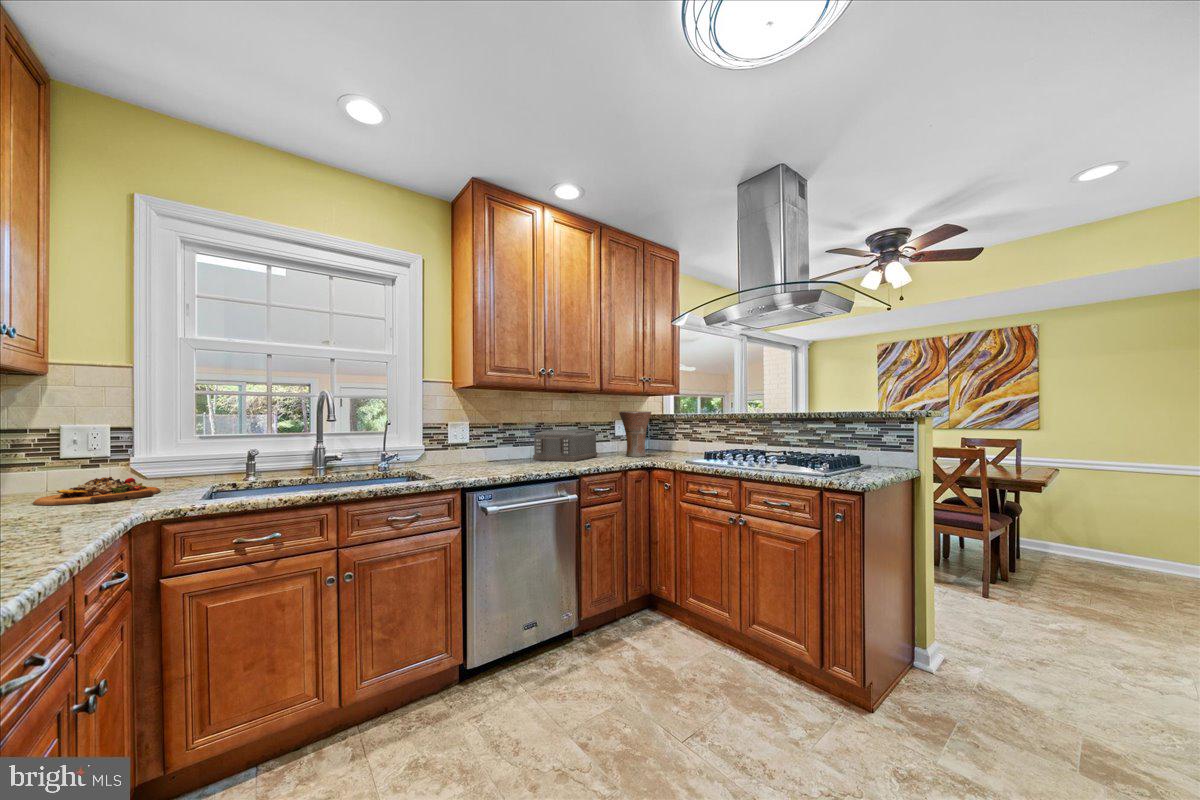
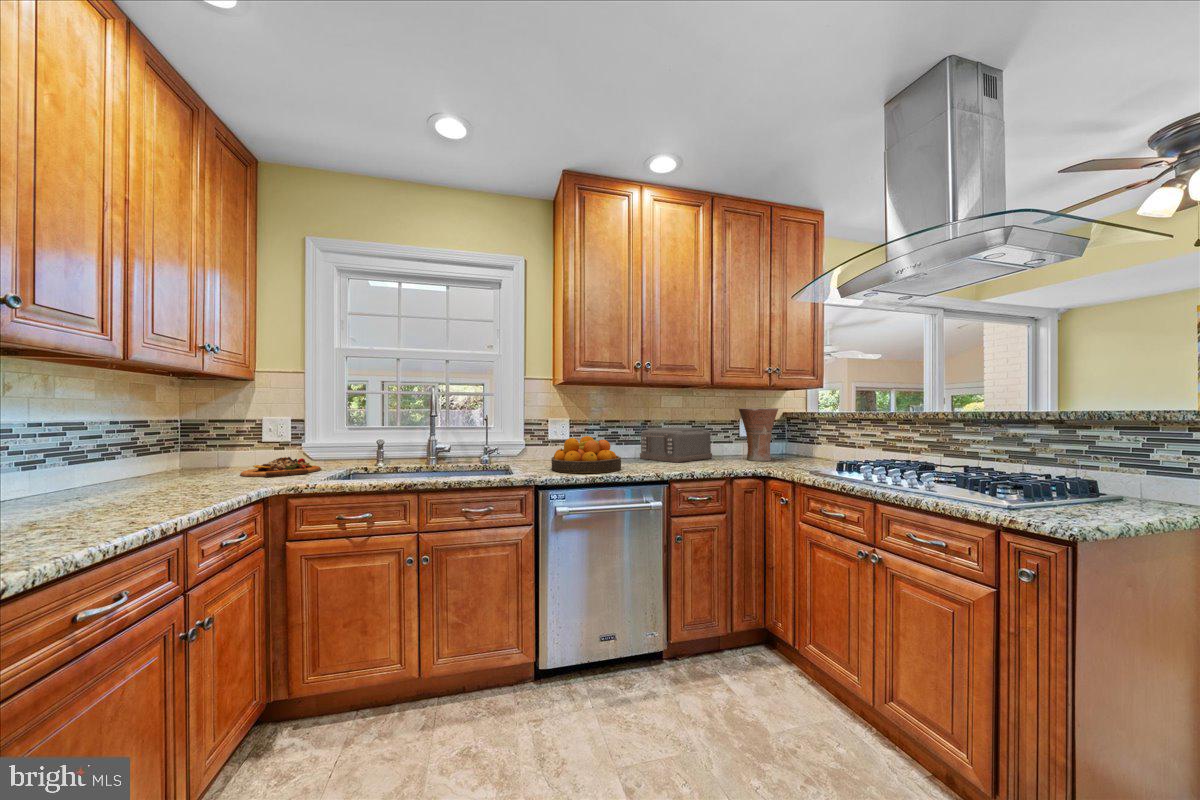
fruit bowl: none [463,439,533,475] -> present [551,436,621,473]

